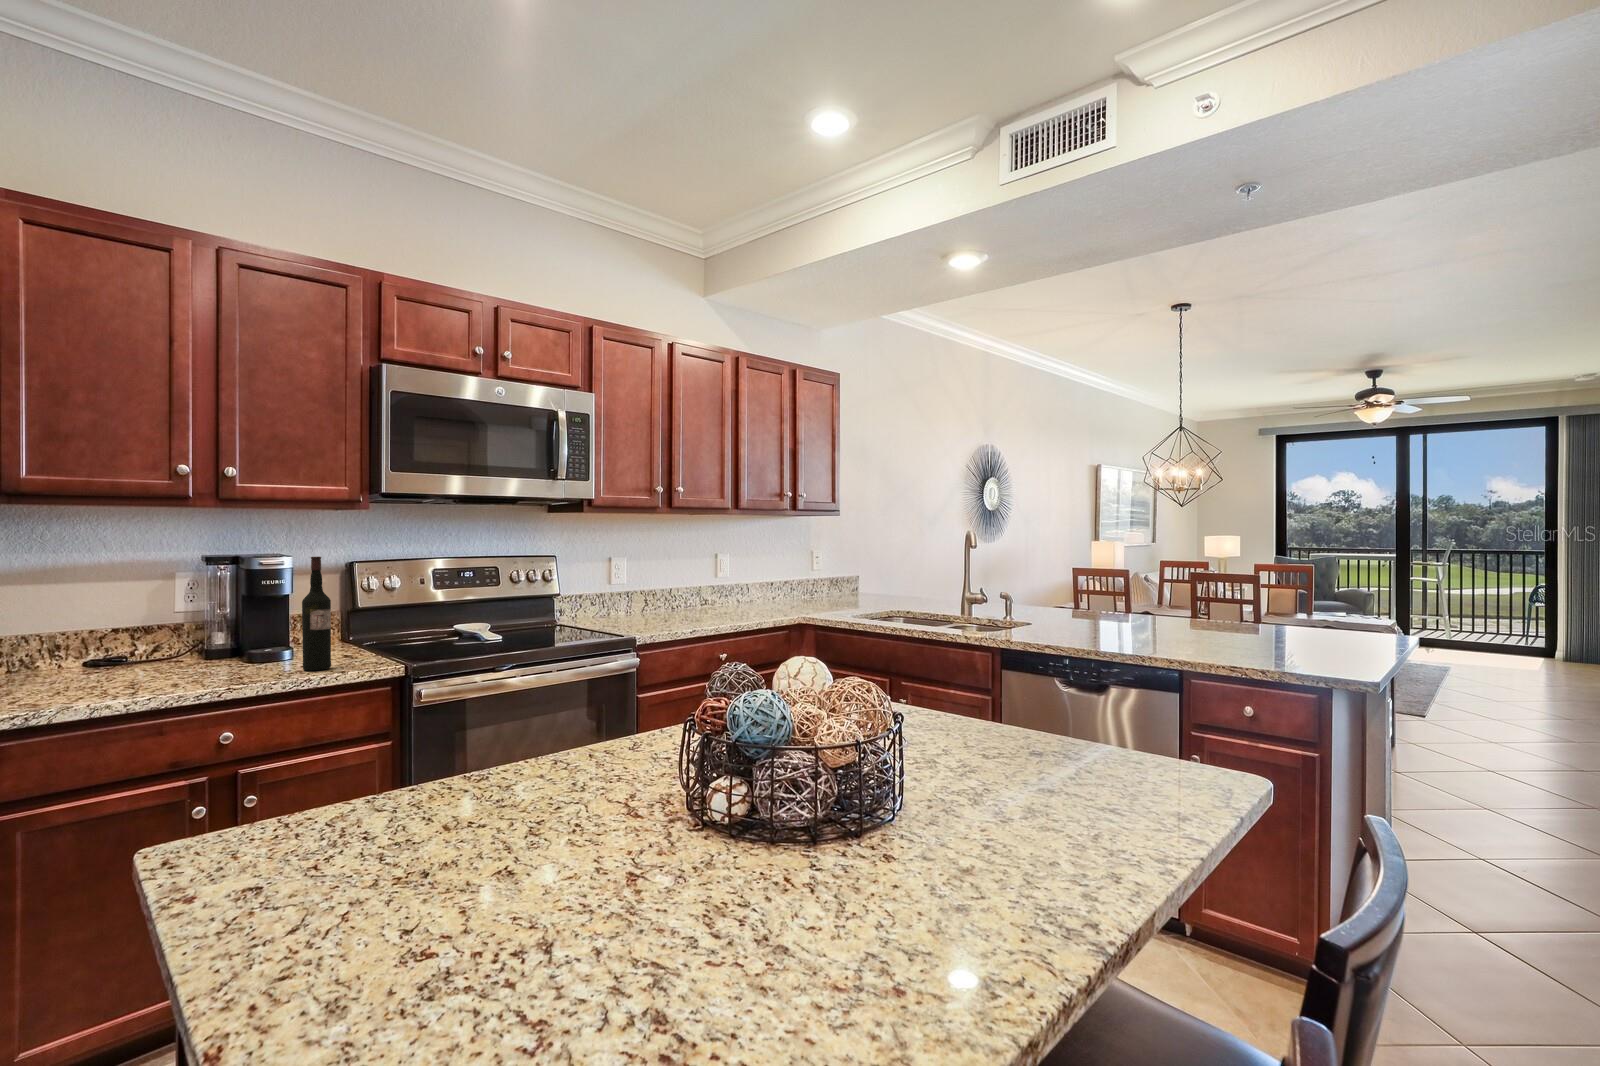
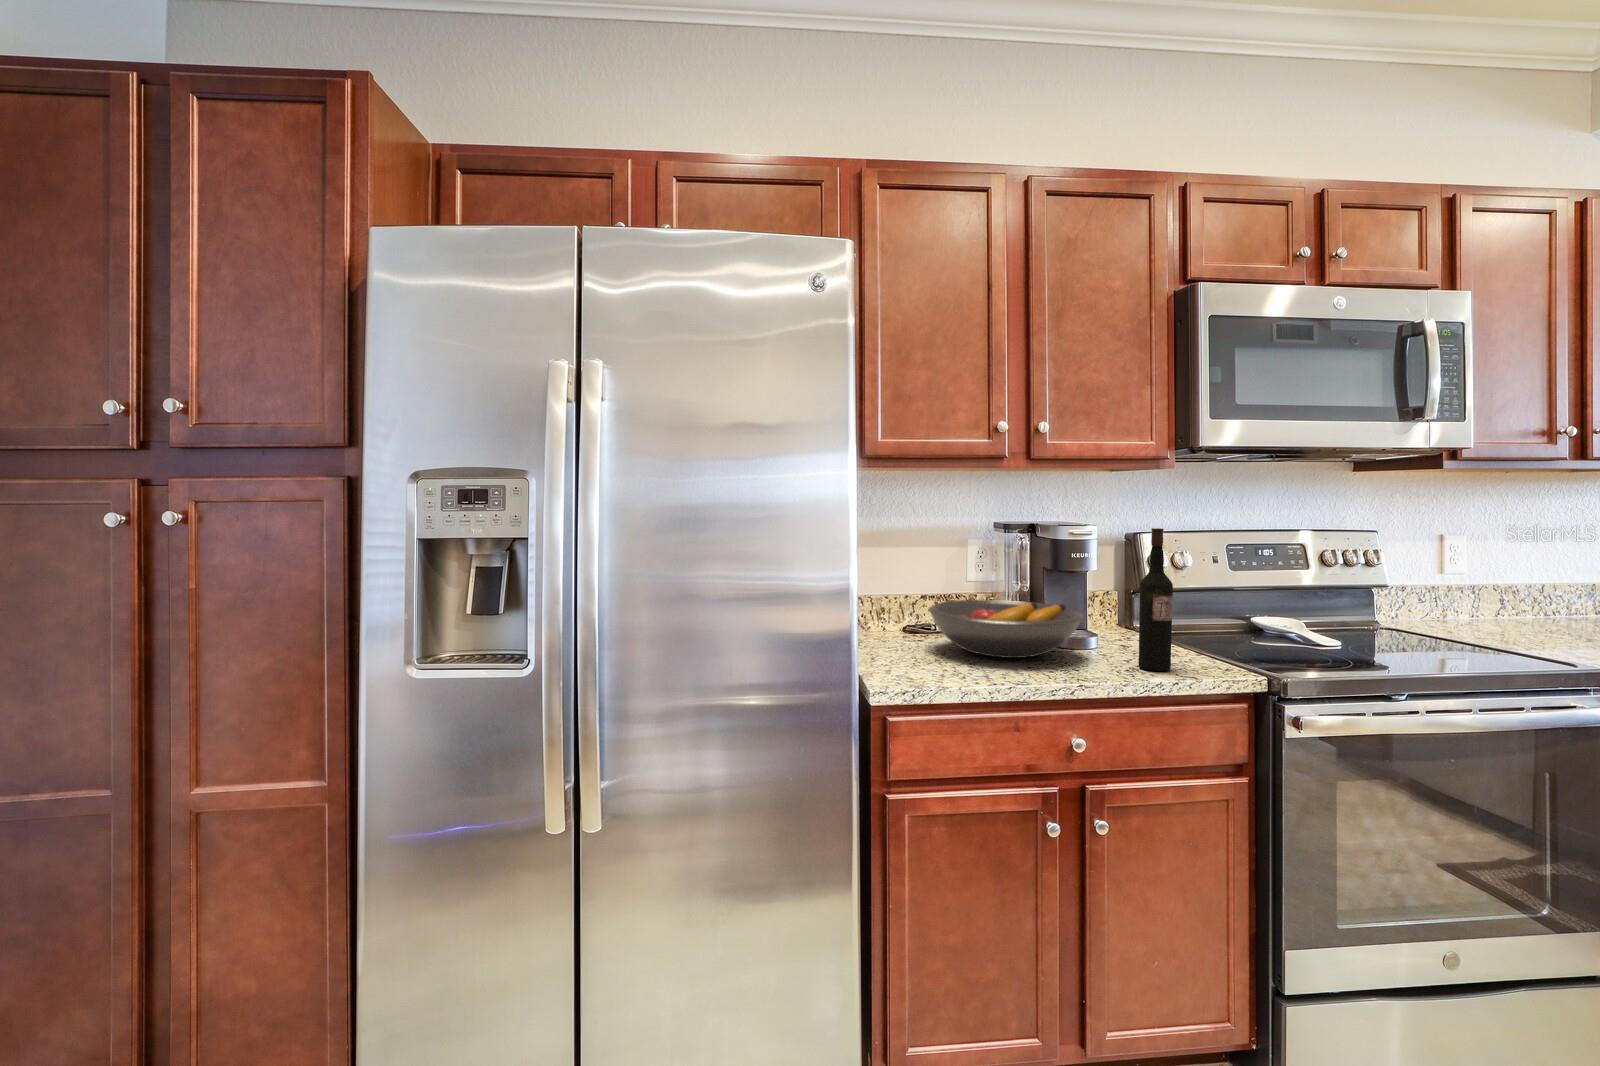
fruit bowl: none [89,624,260,676] -> present [929,600,1083,658]

